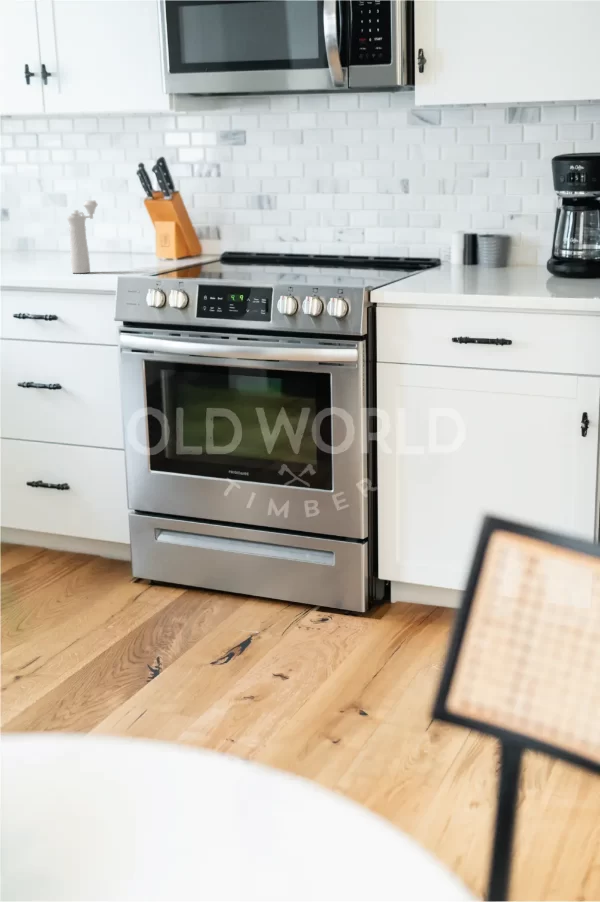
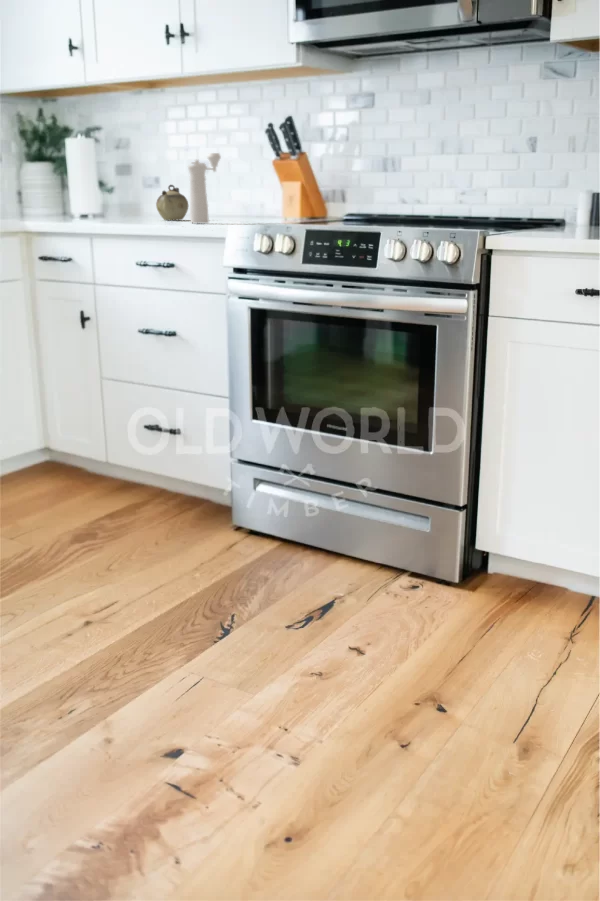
teapot: none [23,227,58,264] -> present [156,185,188,220]

